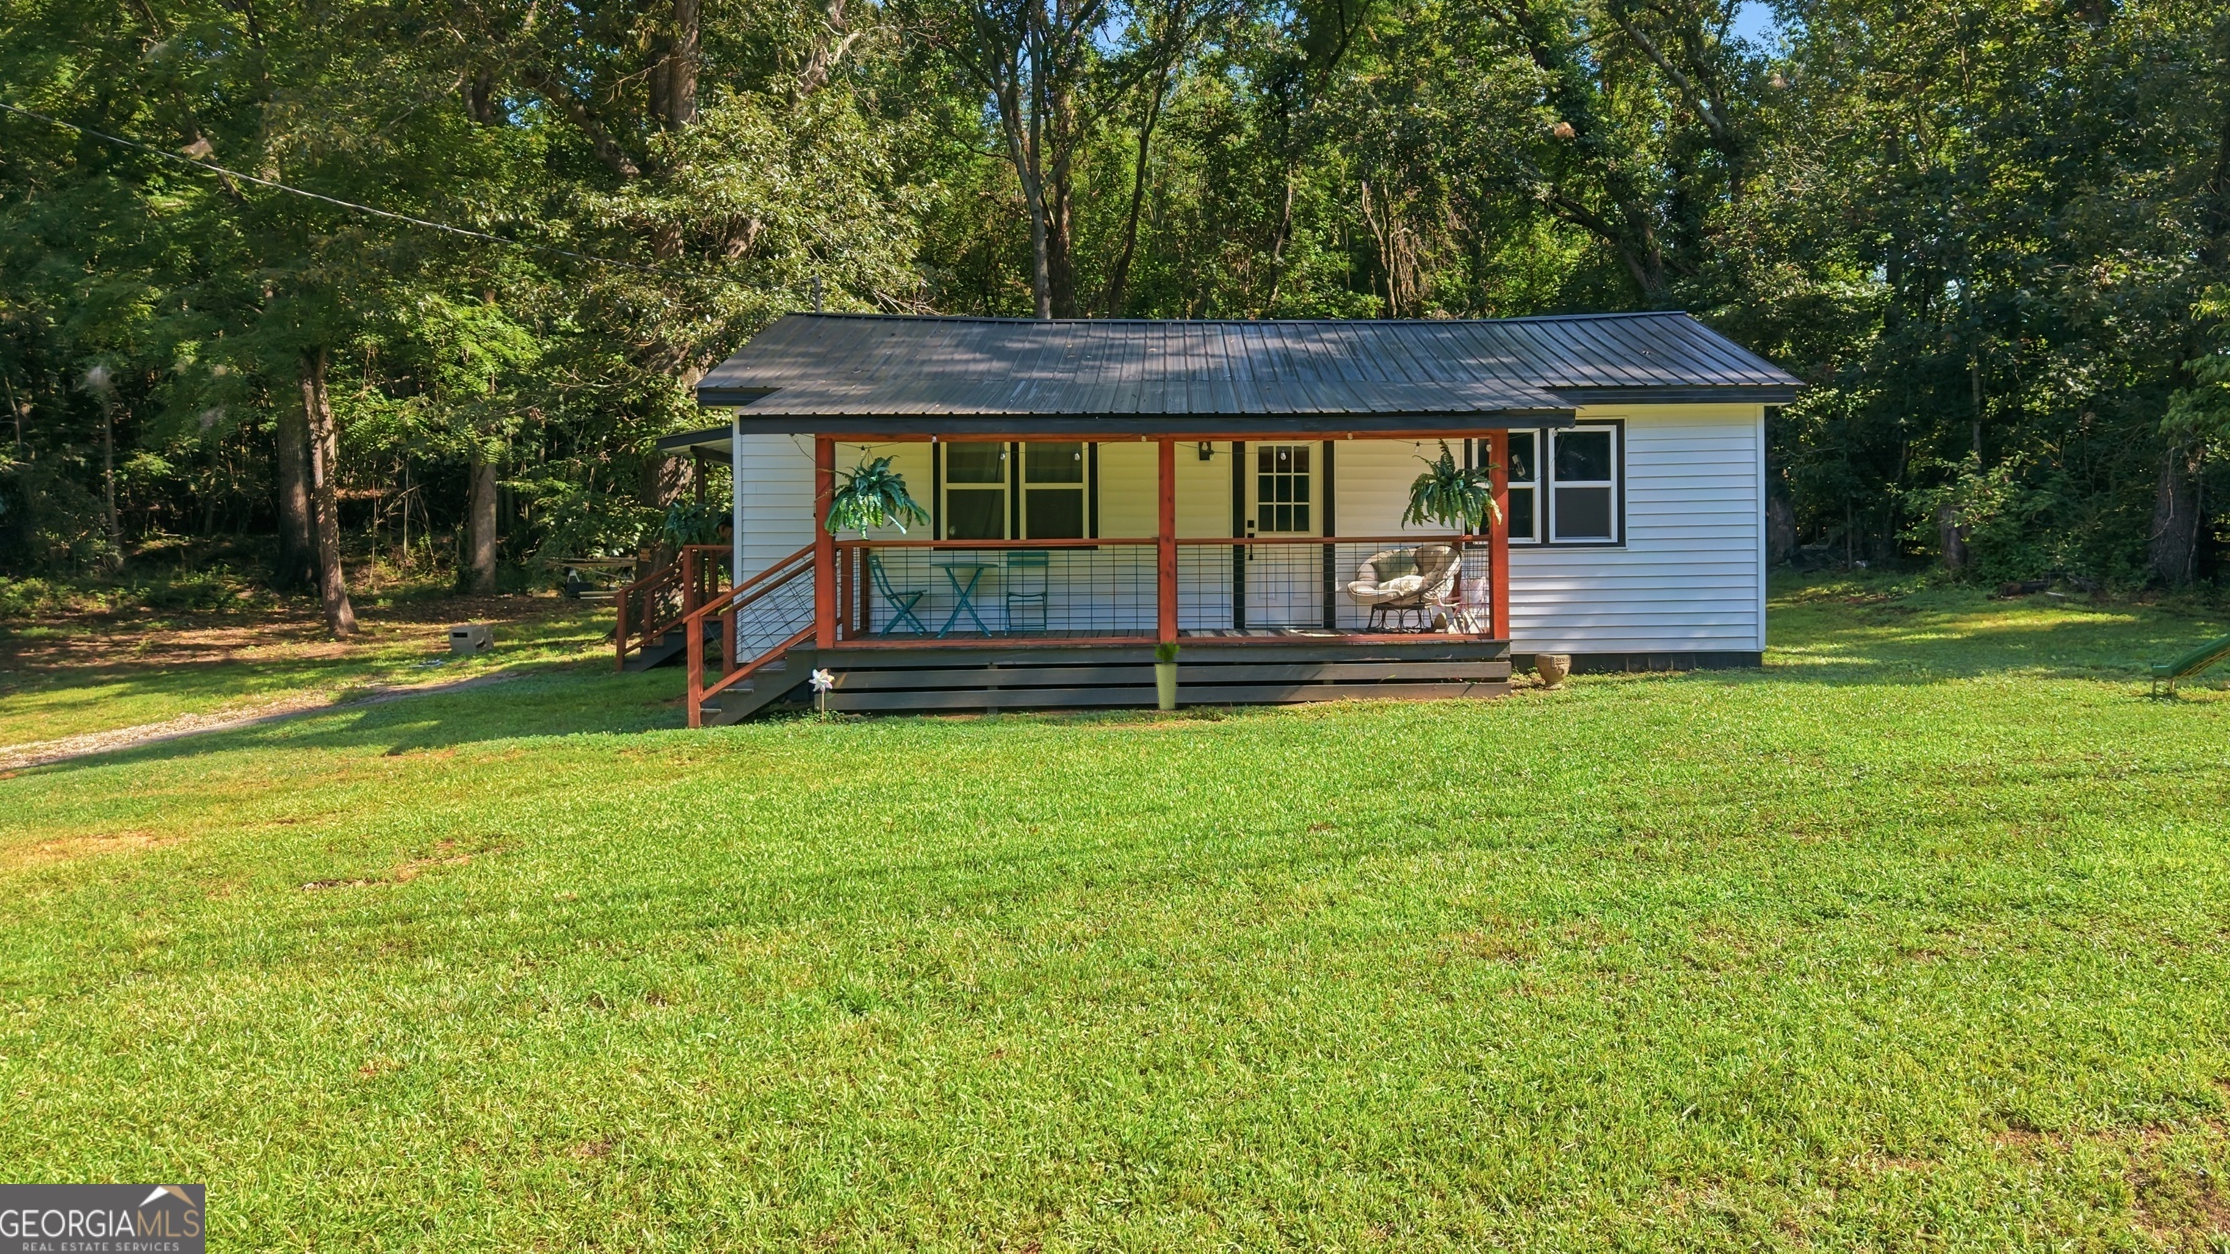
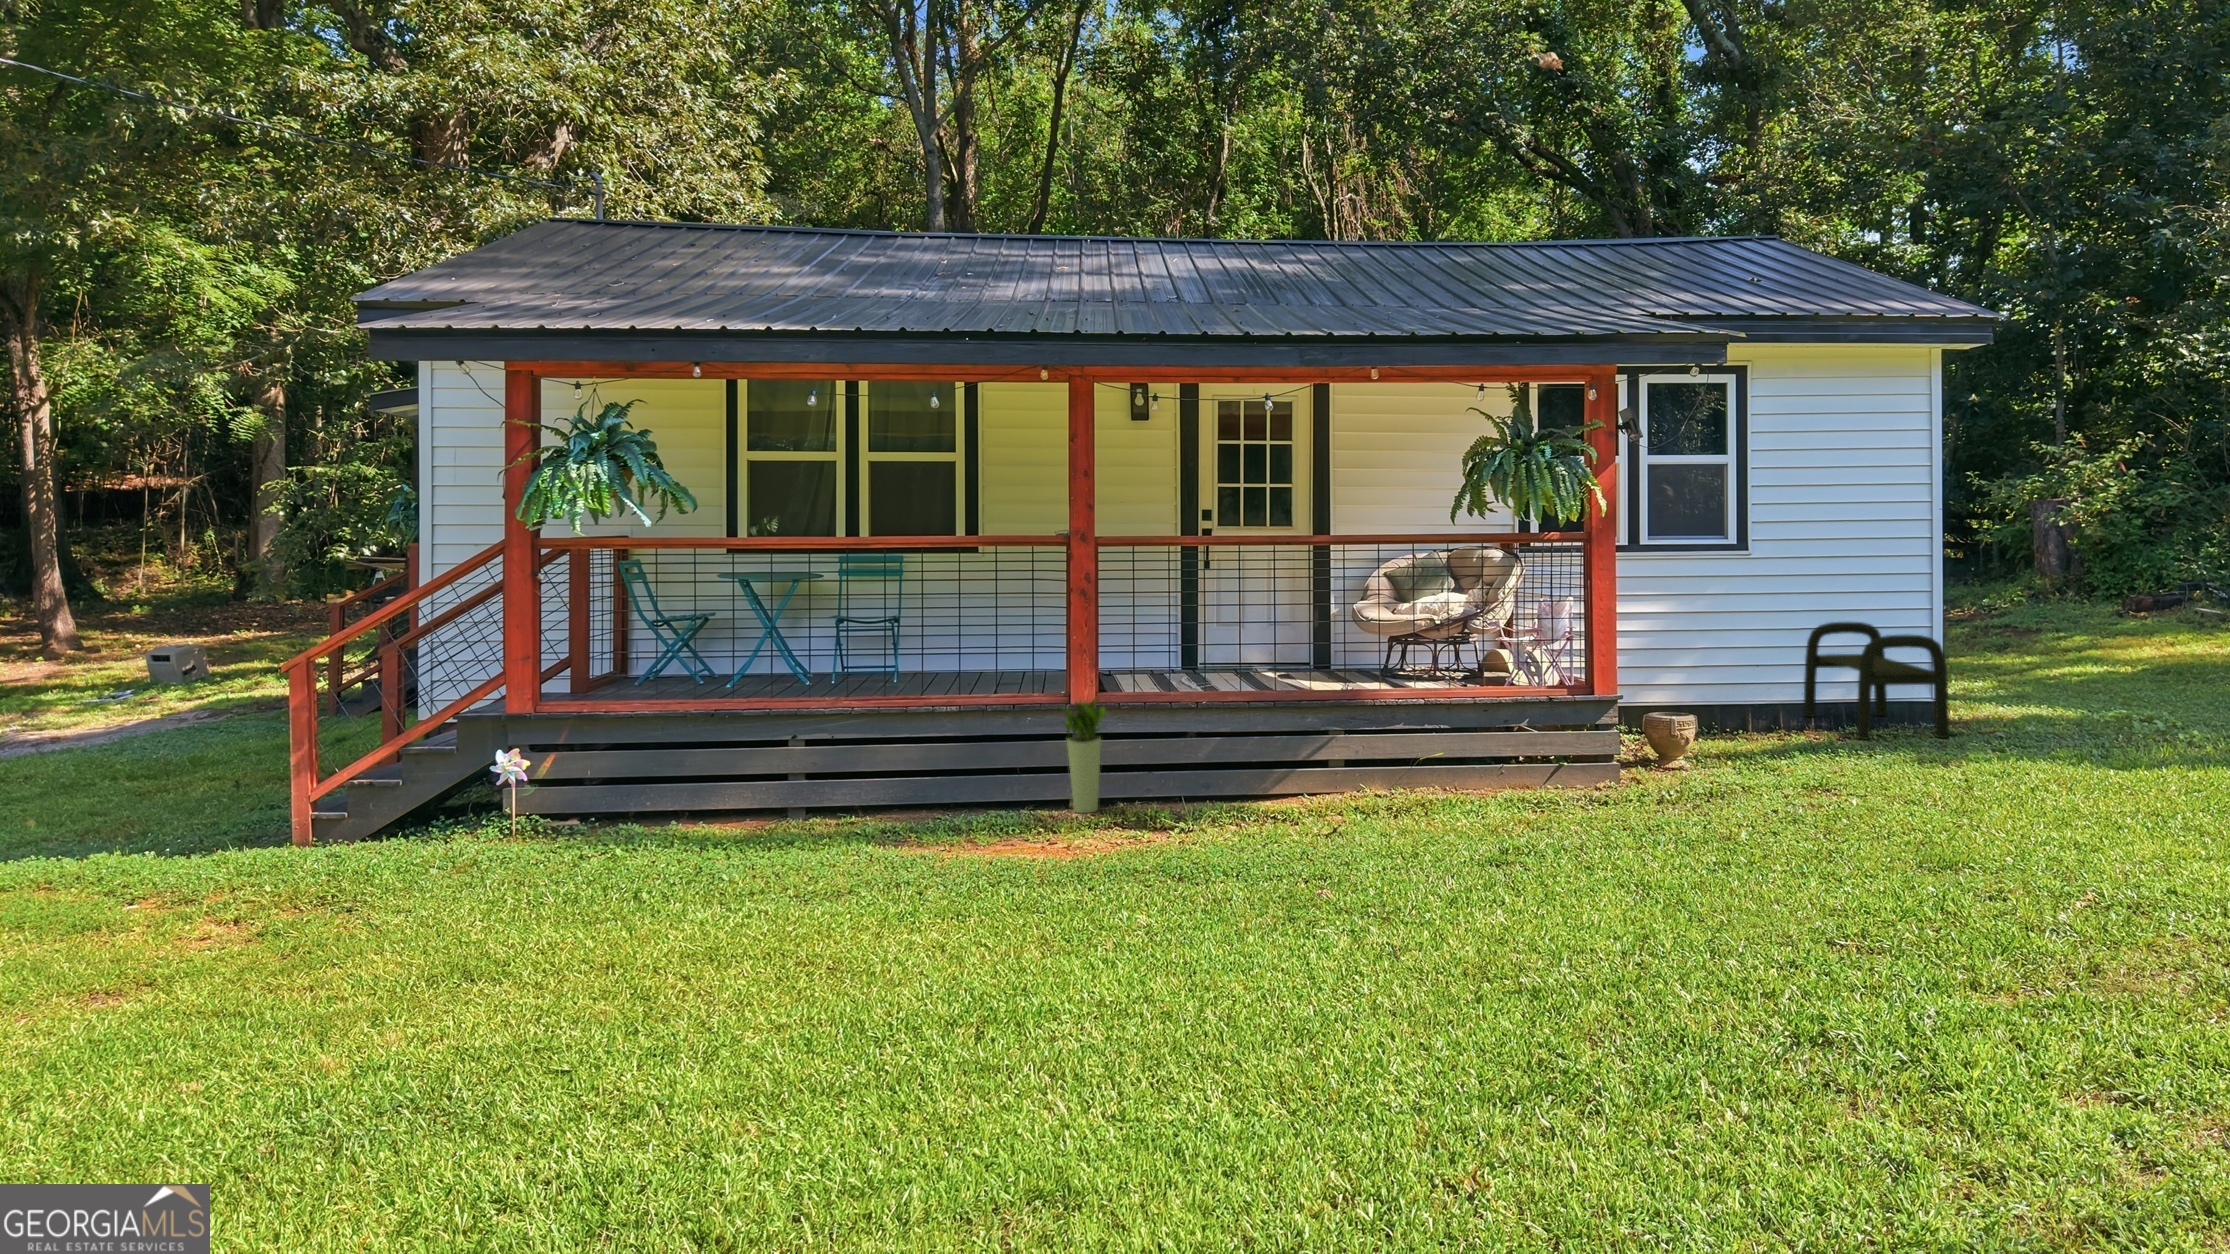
bench: none [1667,601,1746,676] -> present [1804,622,1949,740]

